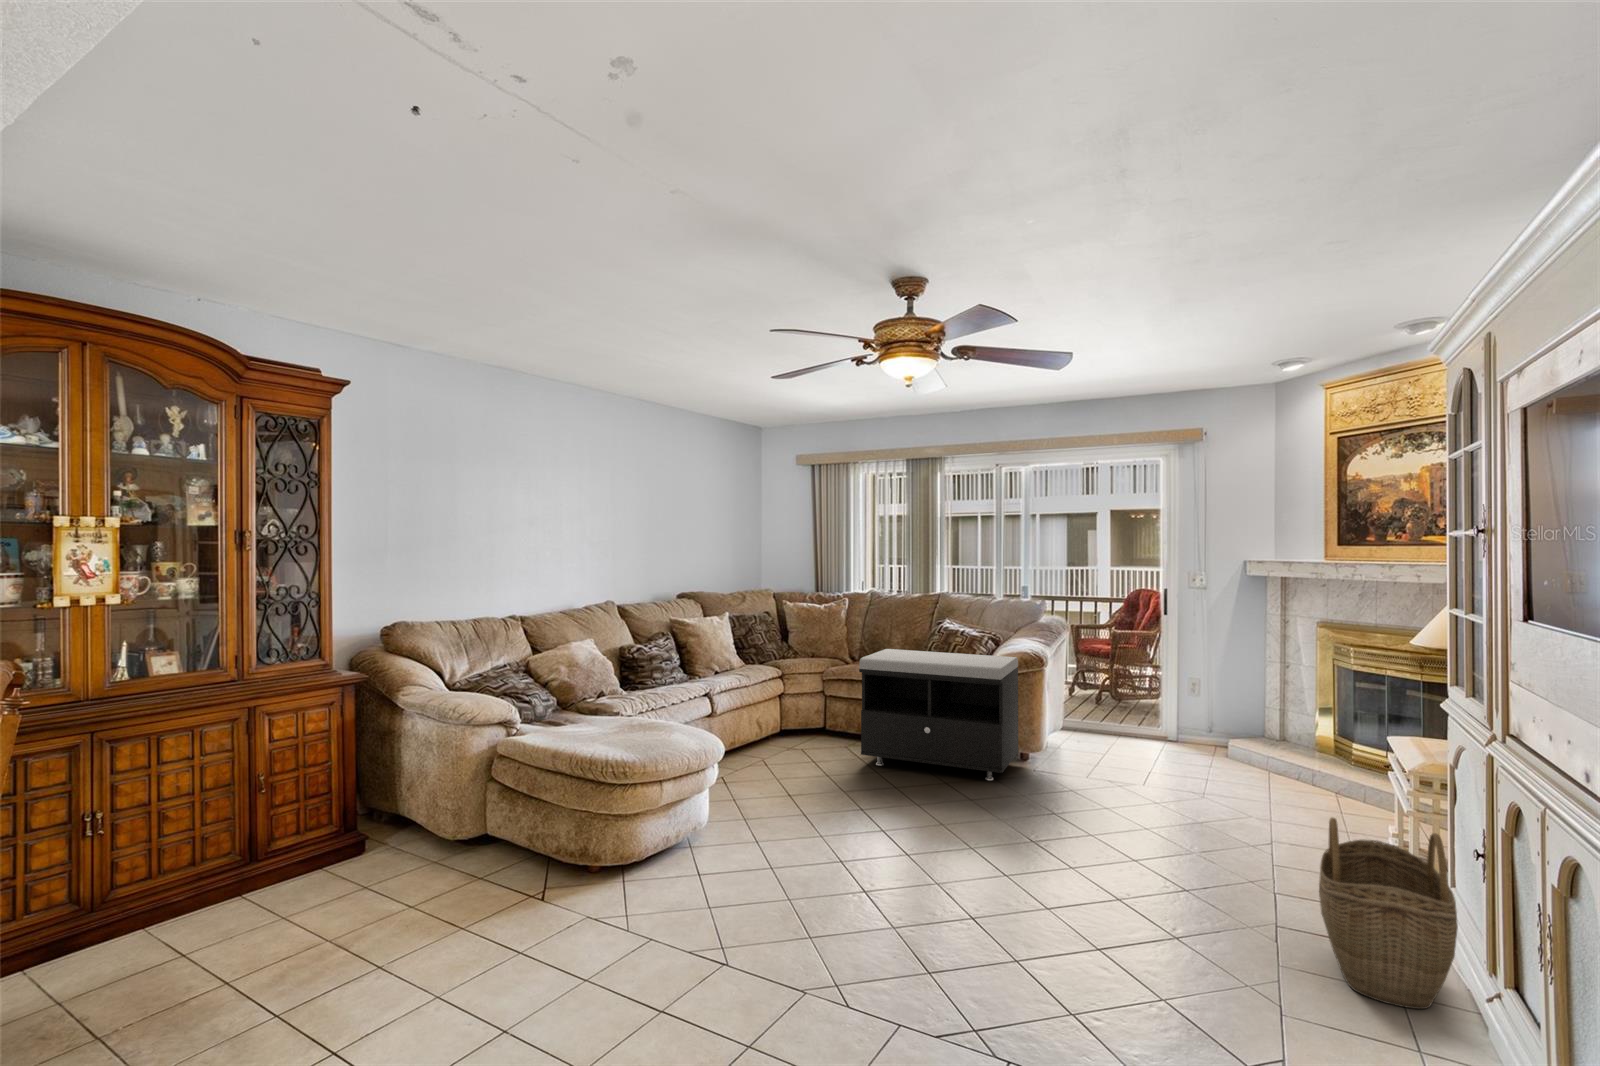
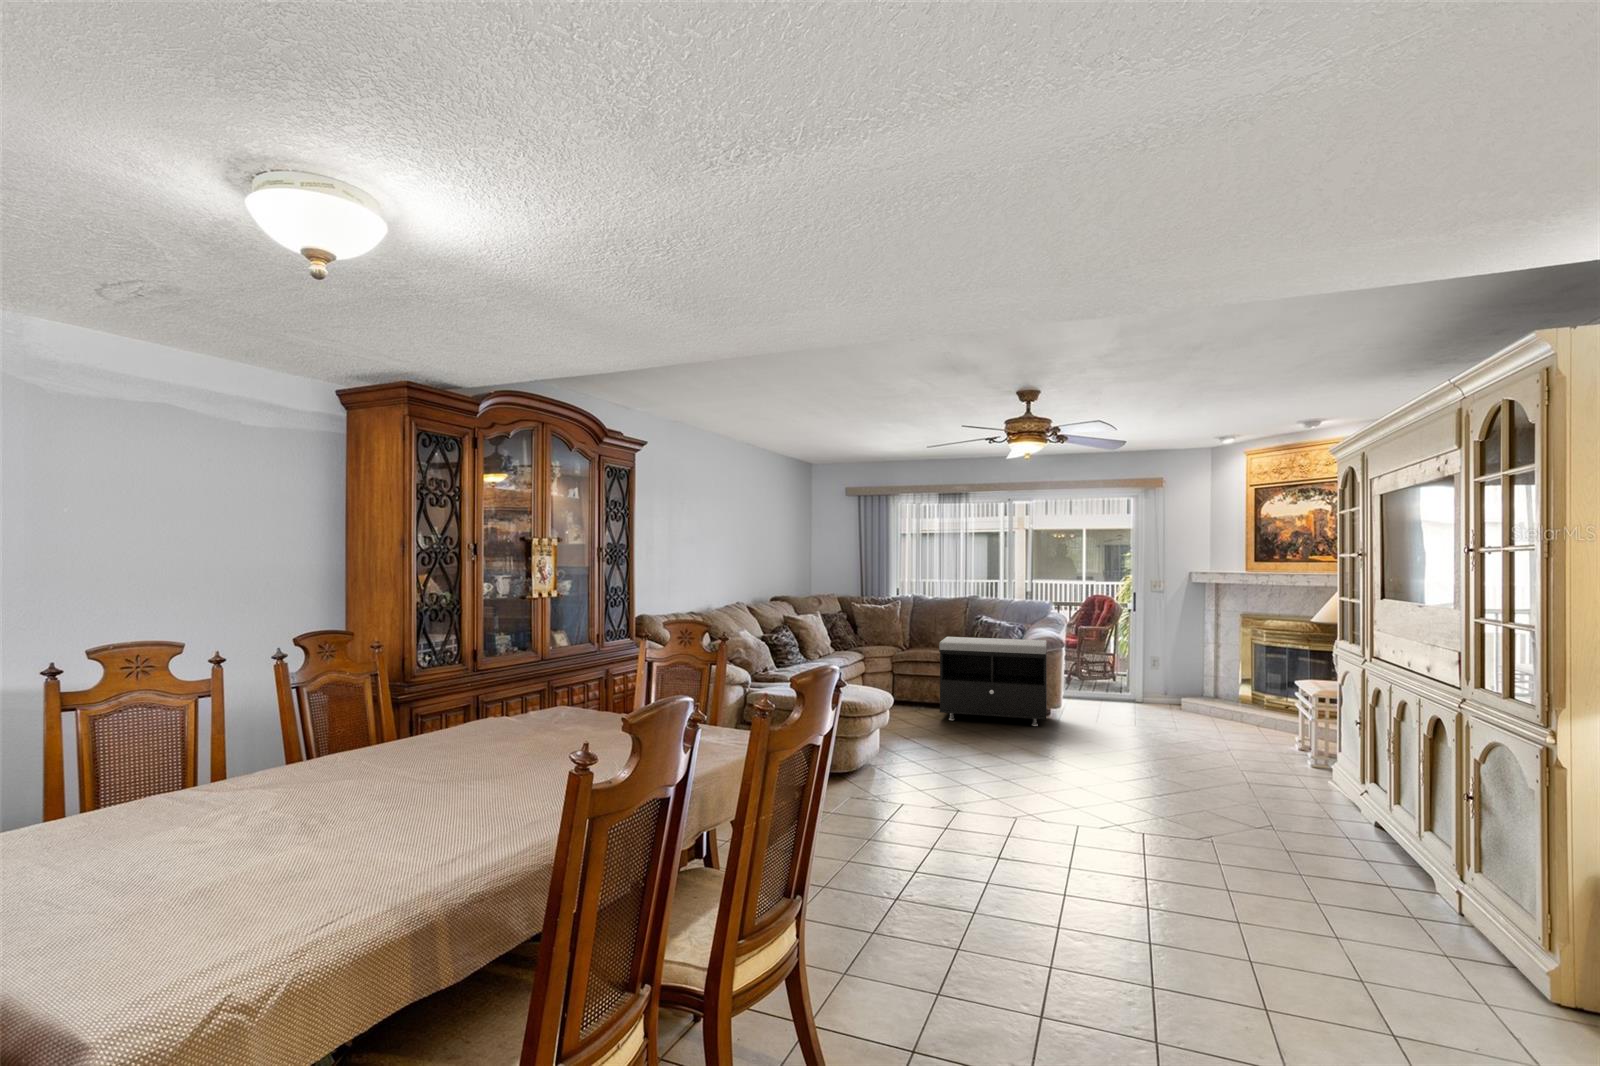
woven basket: present [1319,818,1458,1009] -> none [1278,712,1349,805]

